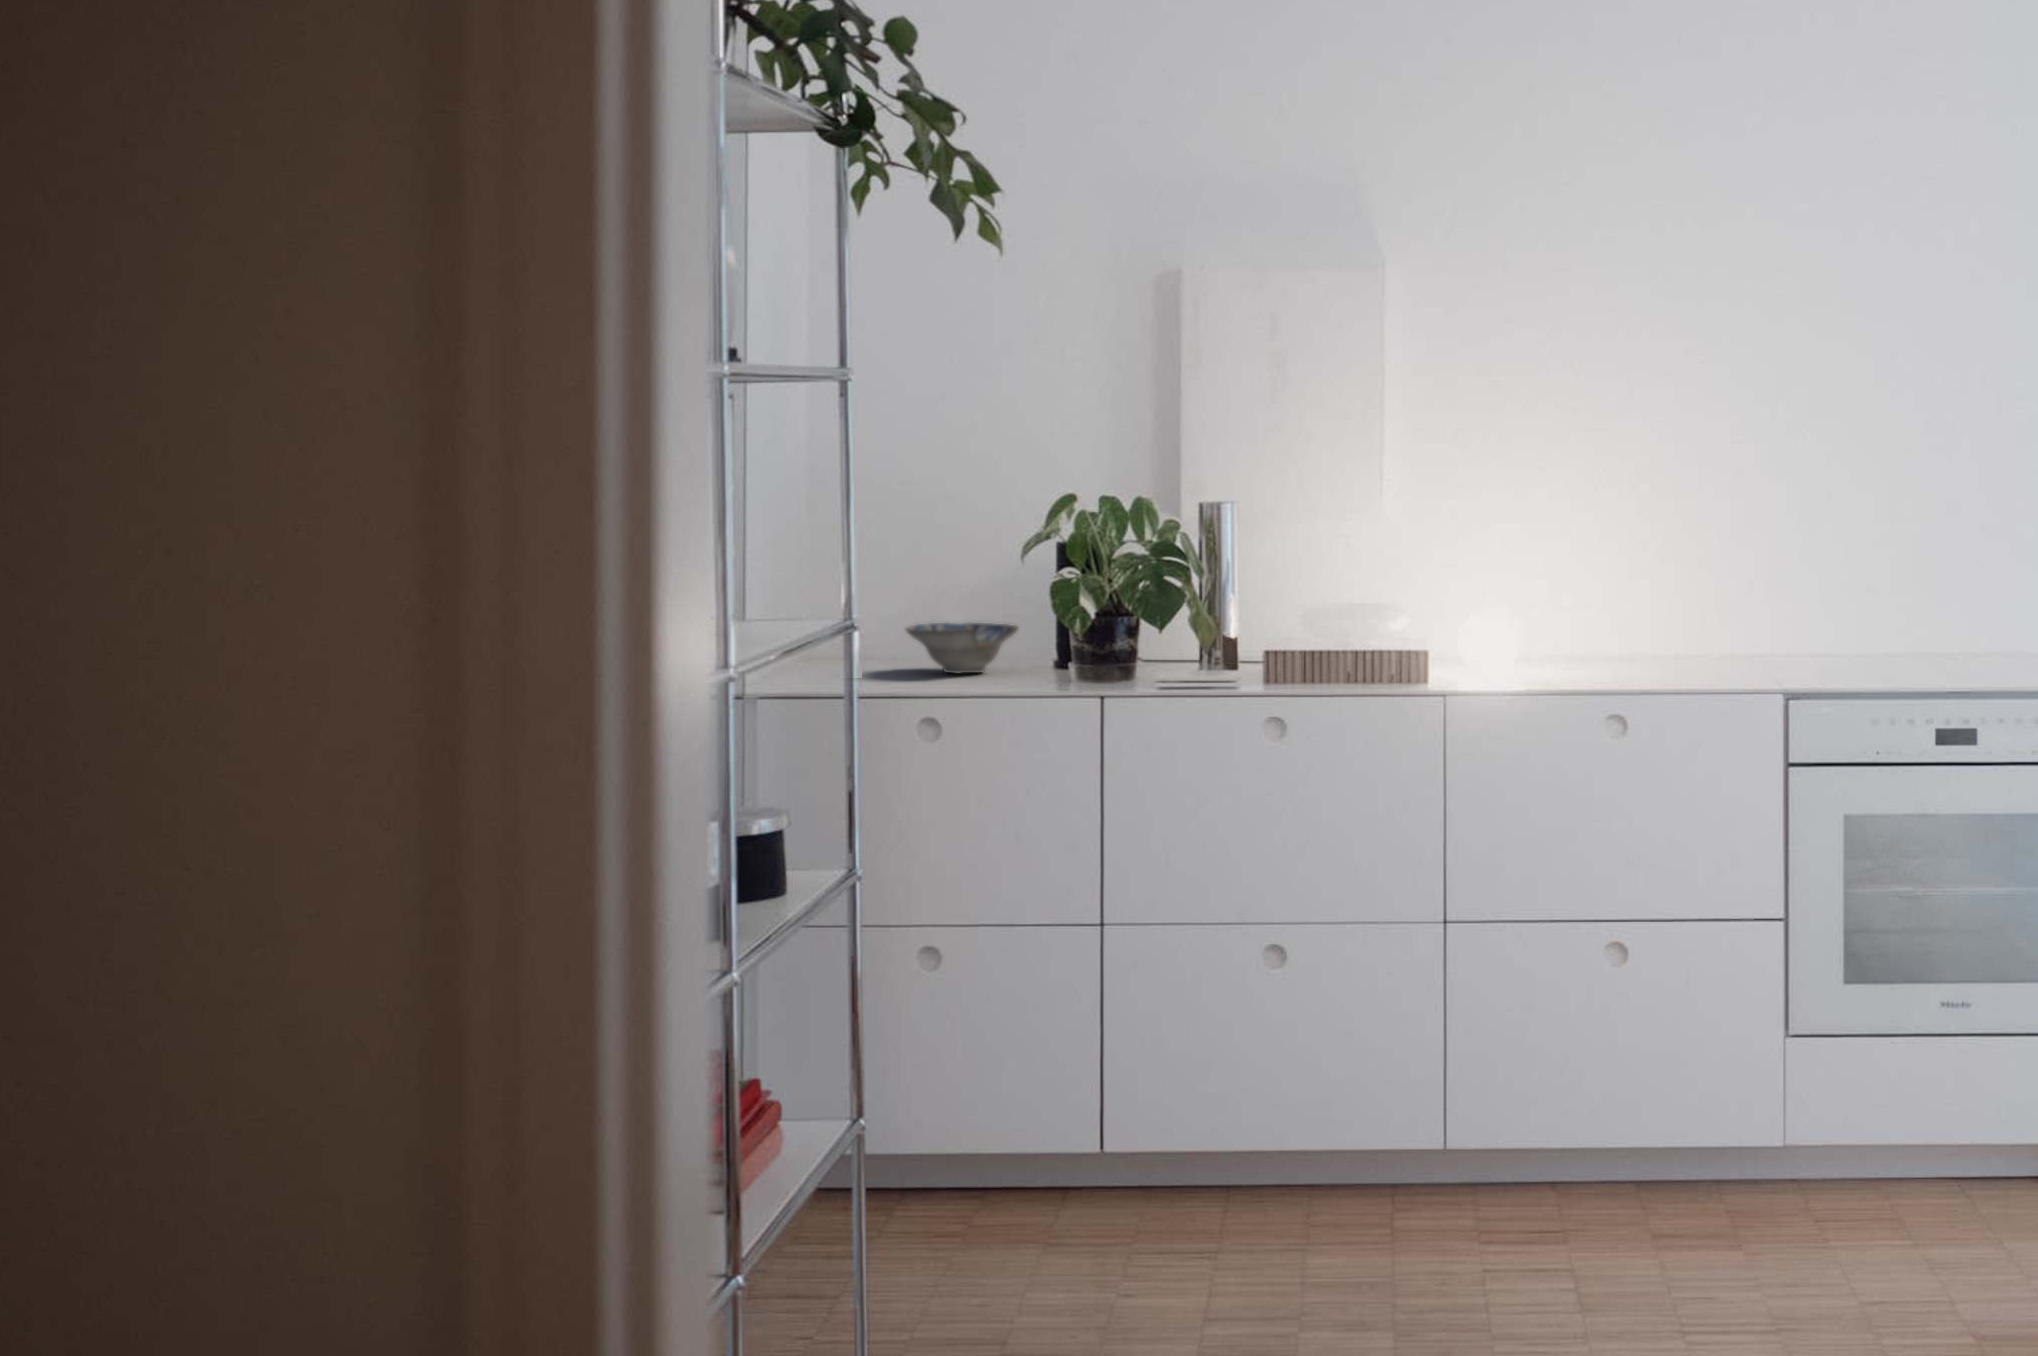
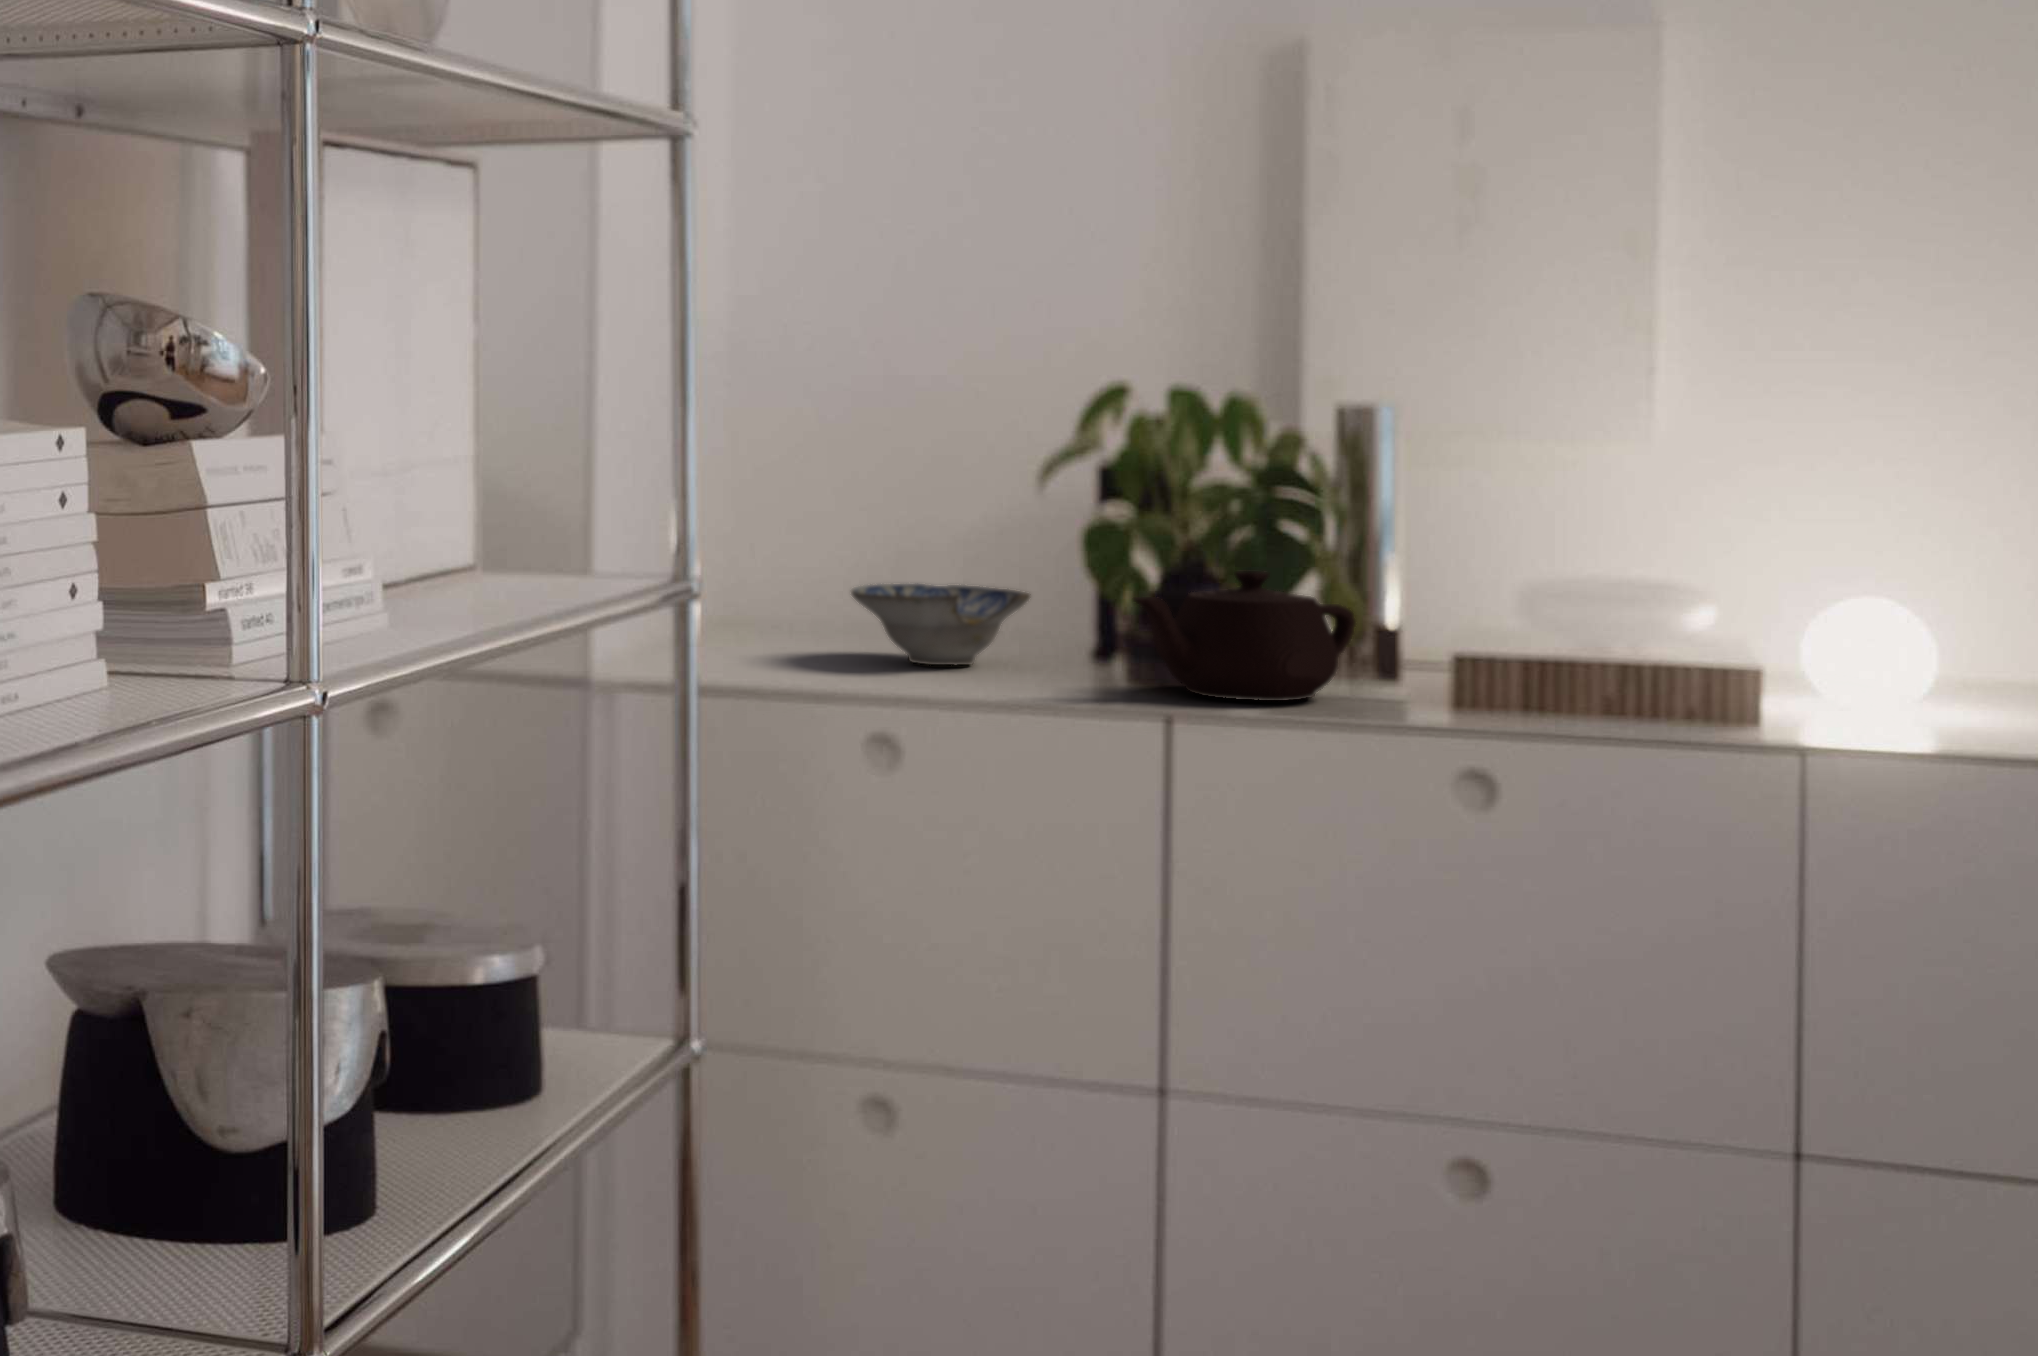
teapot: none [1083,607,1210,683] -> present [1134,571,1356,701]

